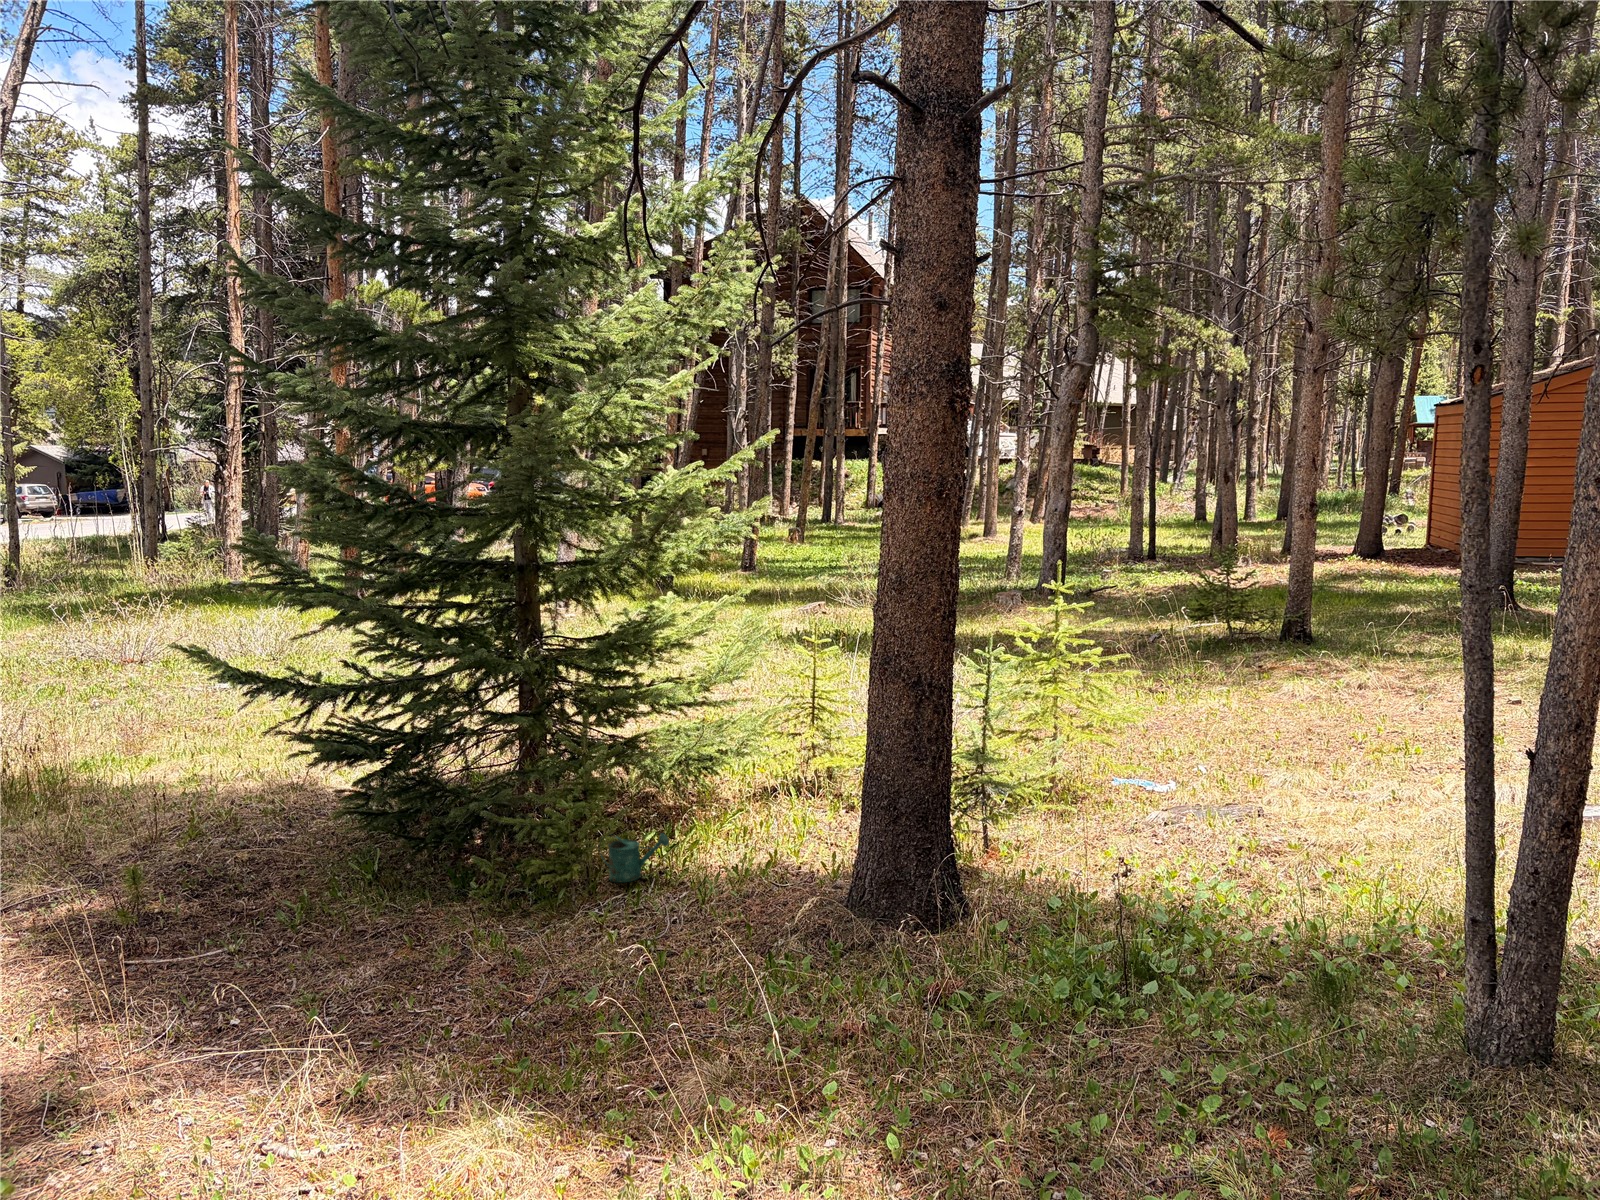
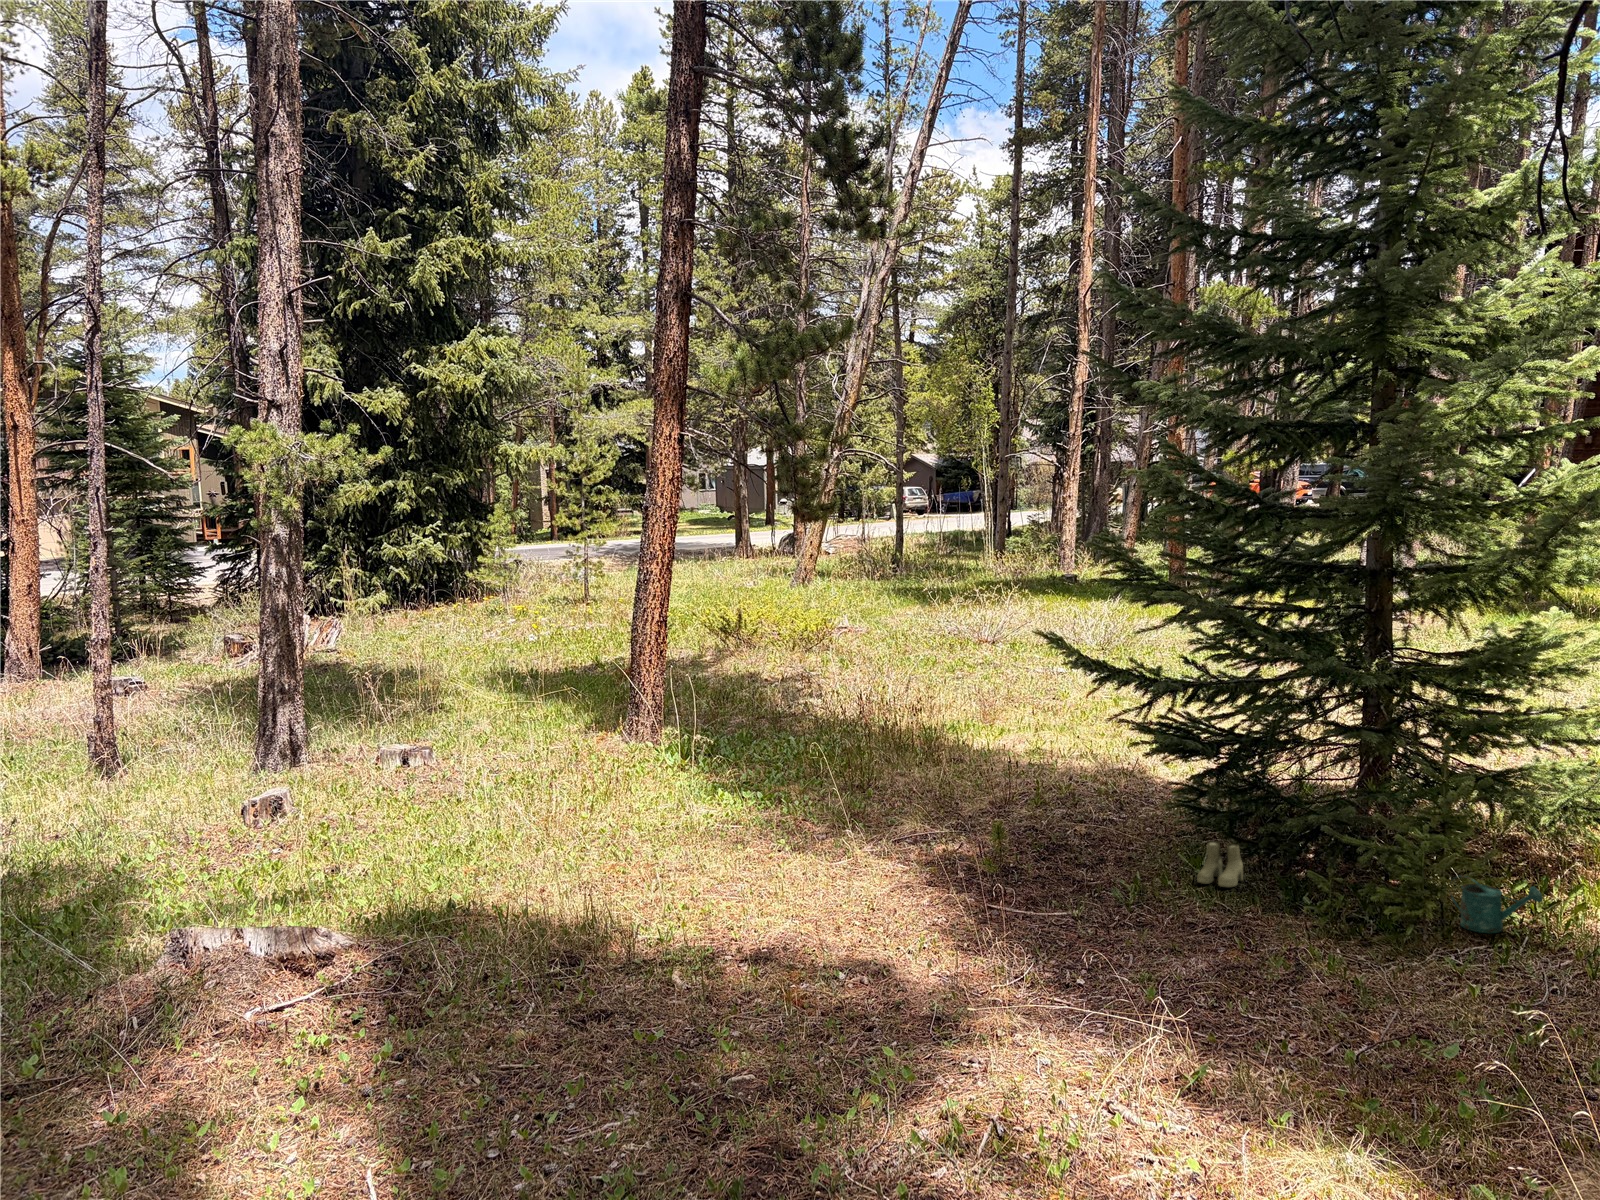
boots: none [371,844,418,892] -> present [1197,841,1243,887]

